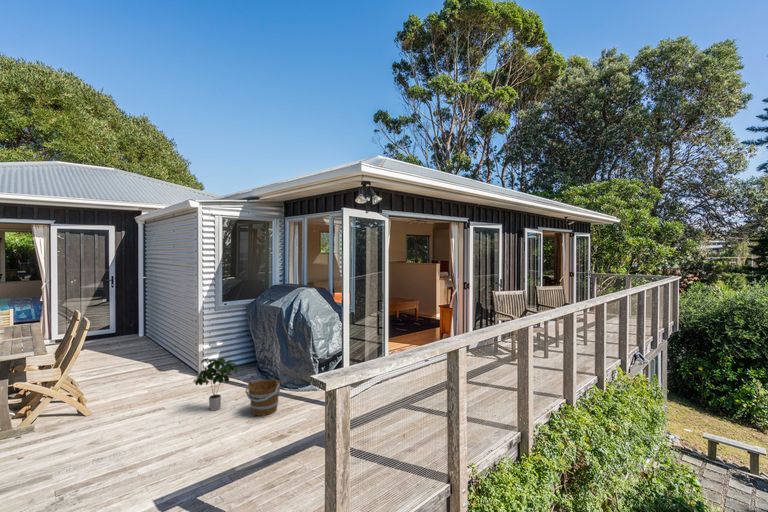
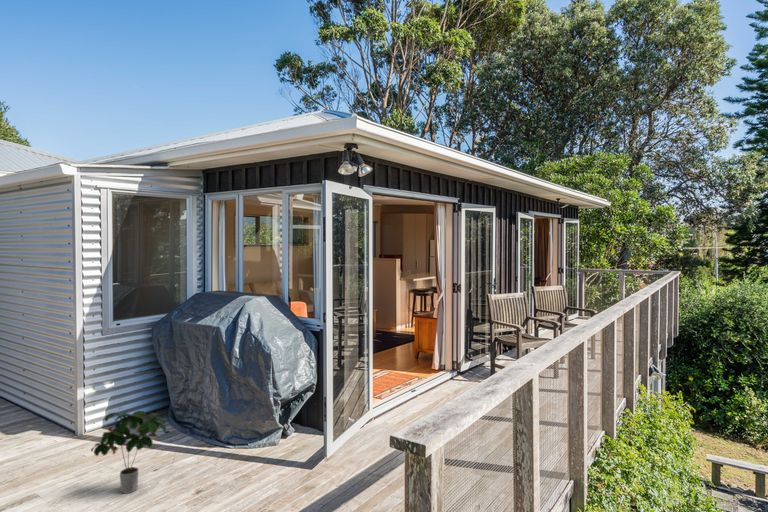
bucket: present [245,379,280,416] -> none [182,437,236,494]

